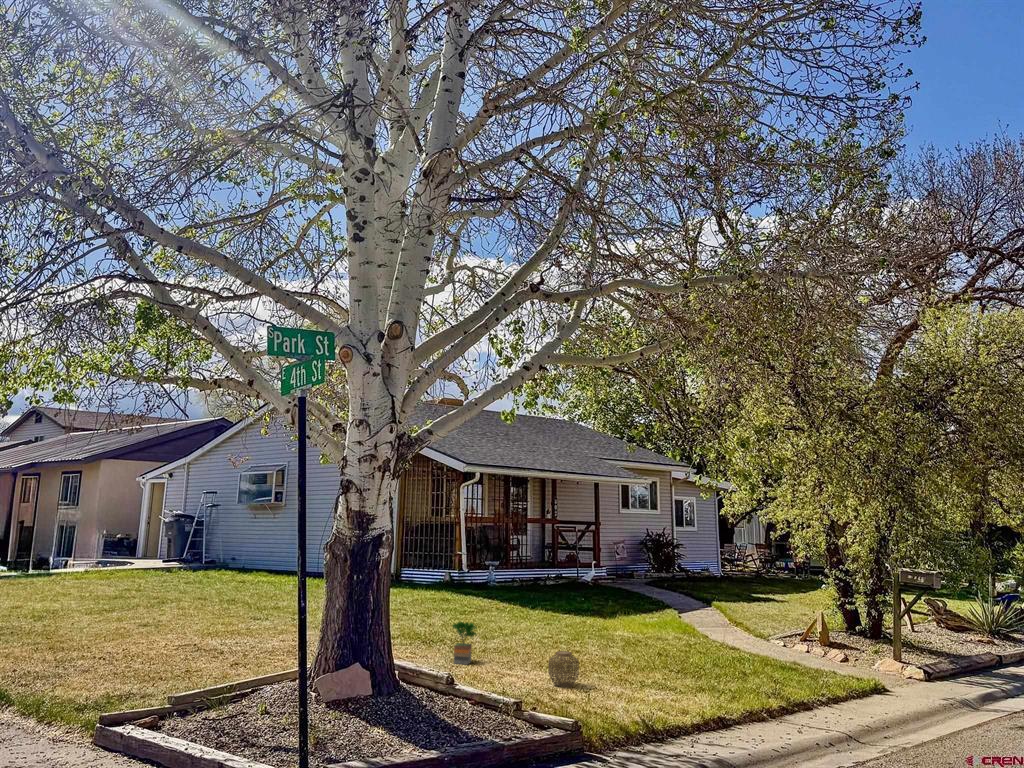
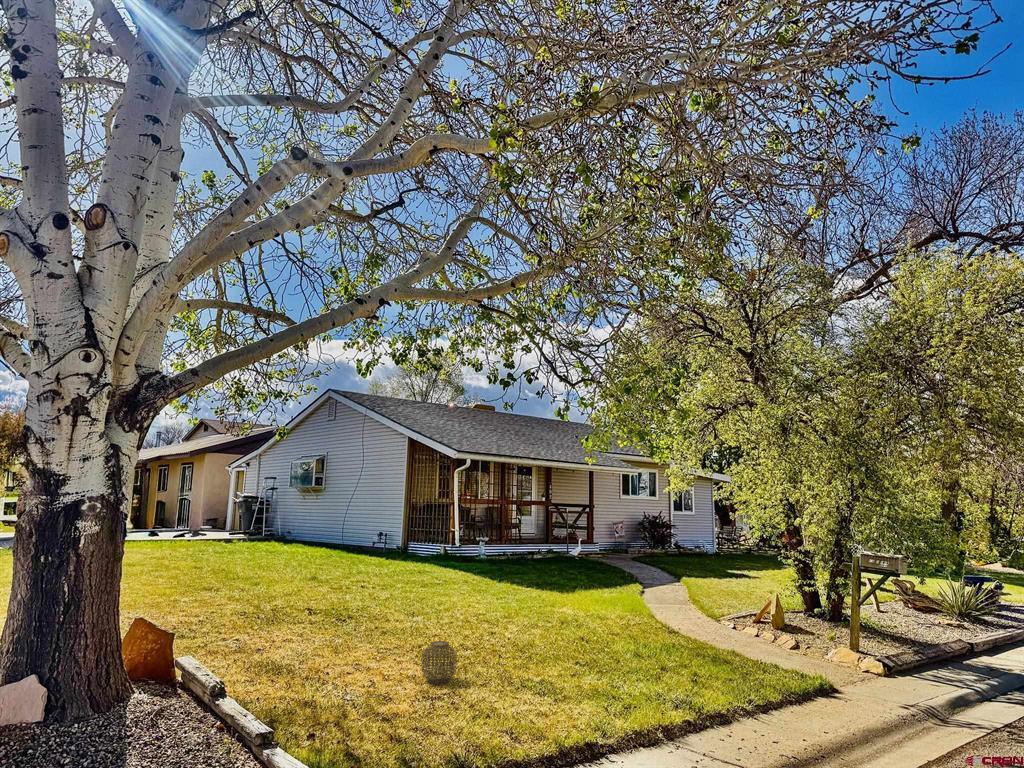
potted tree: present [453,622,477,665] -> none [345,602,375,650]

